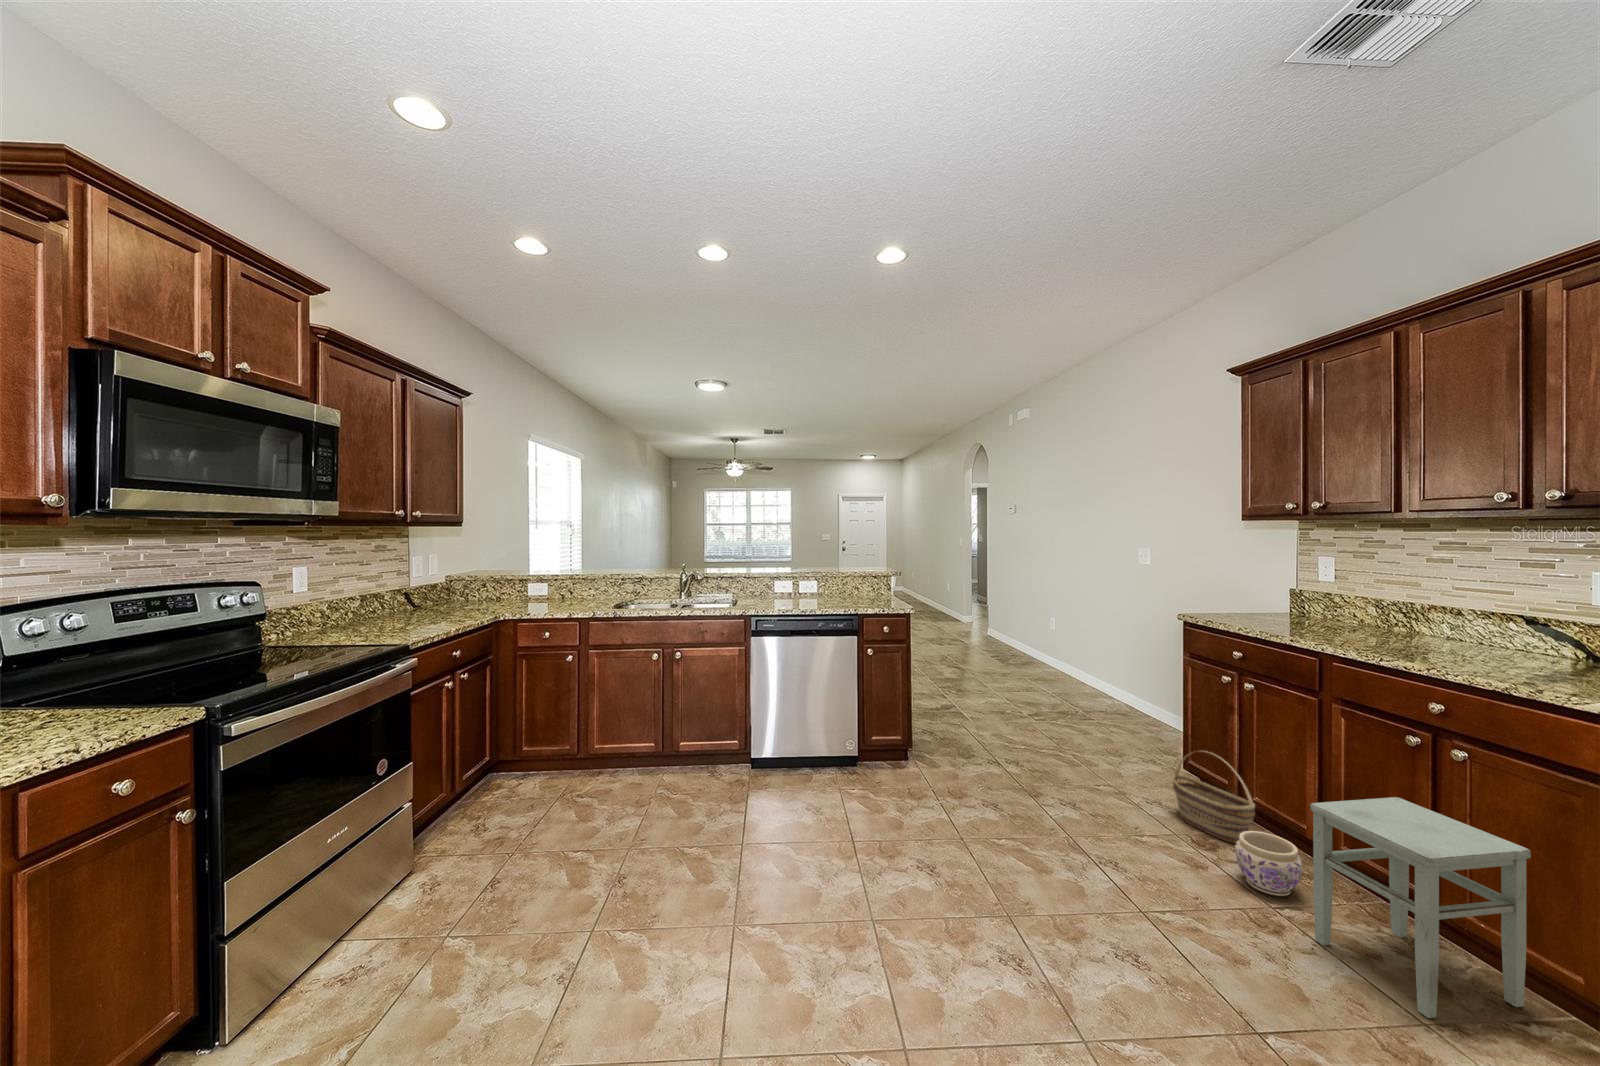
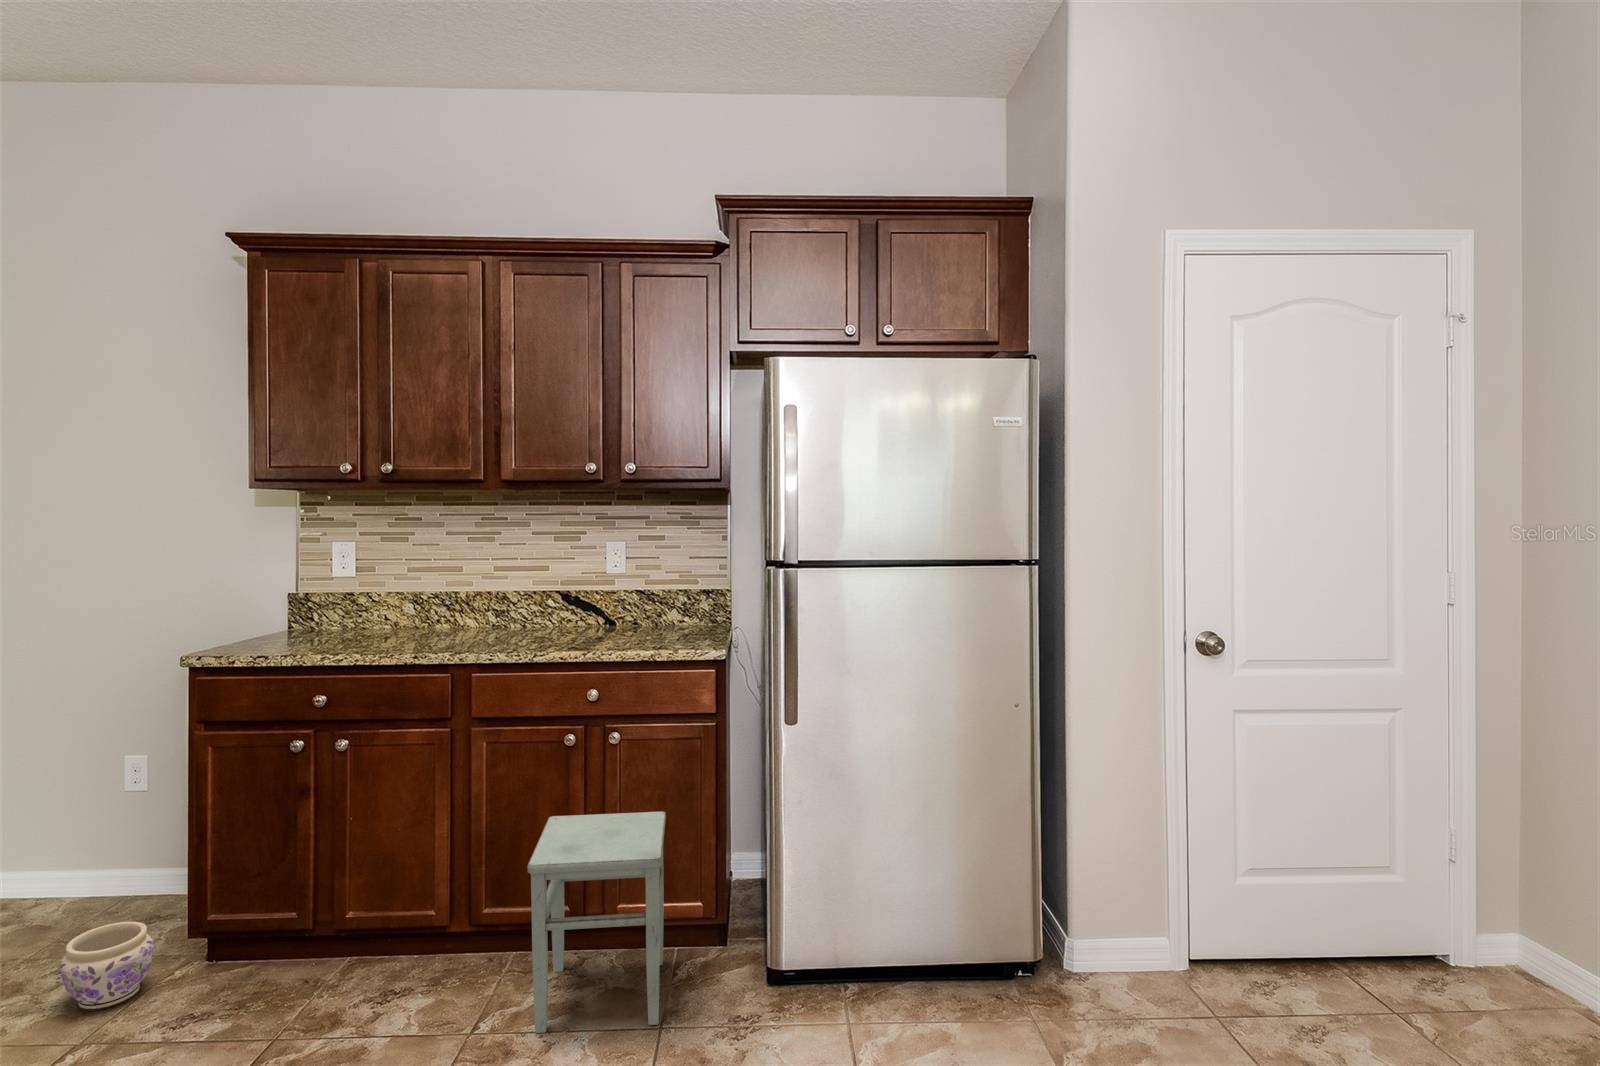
basket: present [1173,754,1255,843] -> none [222,874,367,1012]
planter: present [1235,831,1303,897] -> present [60,922,153,1011]

